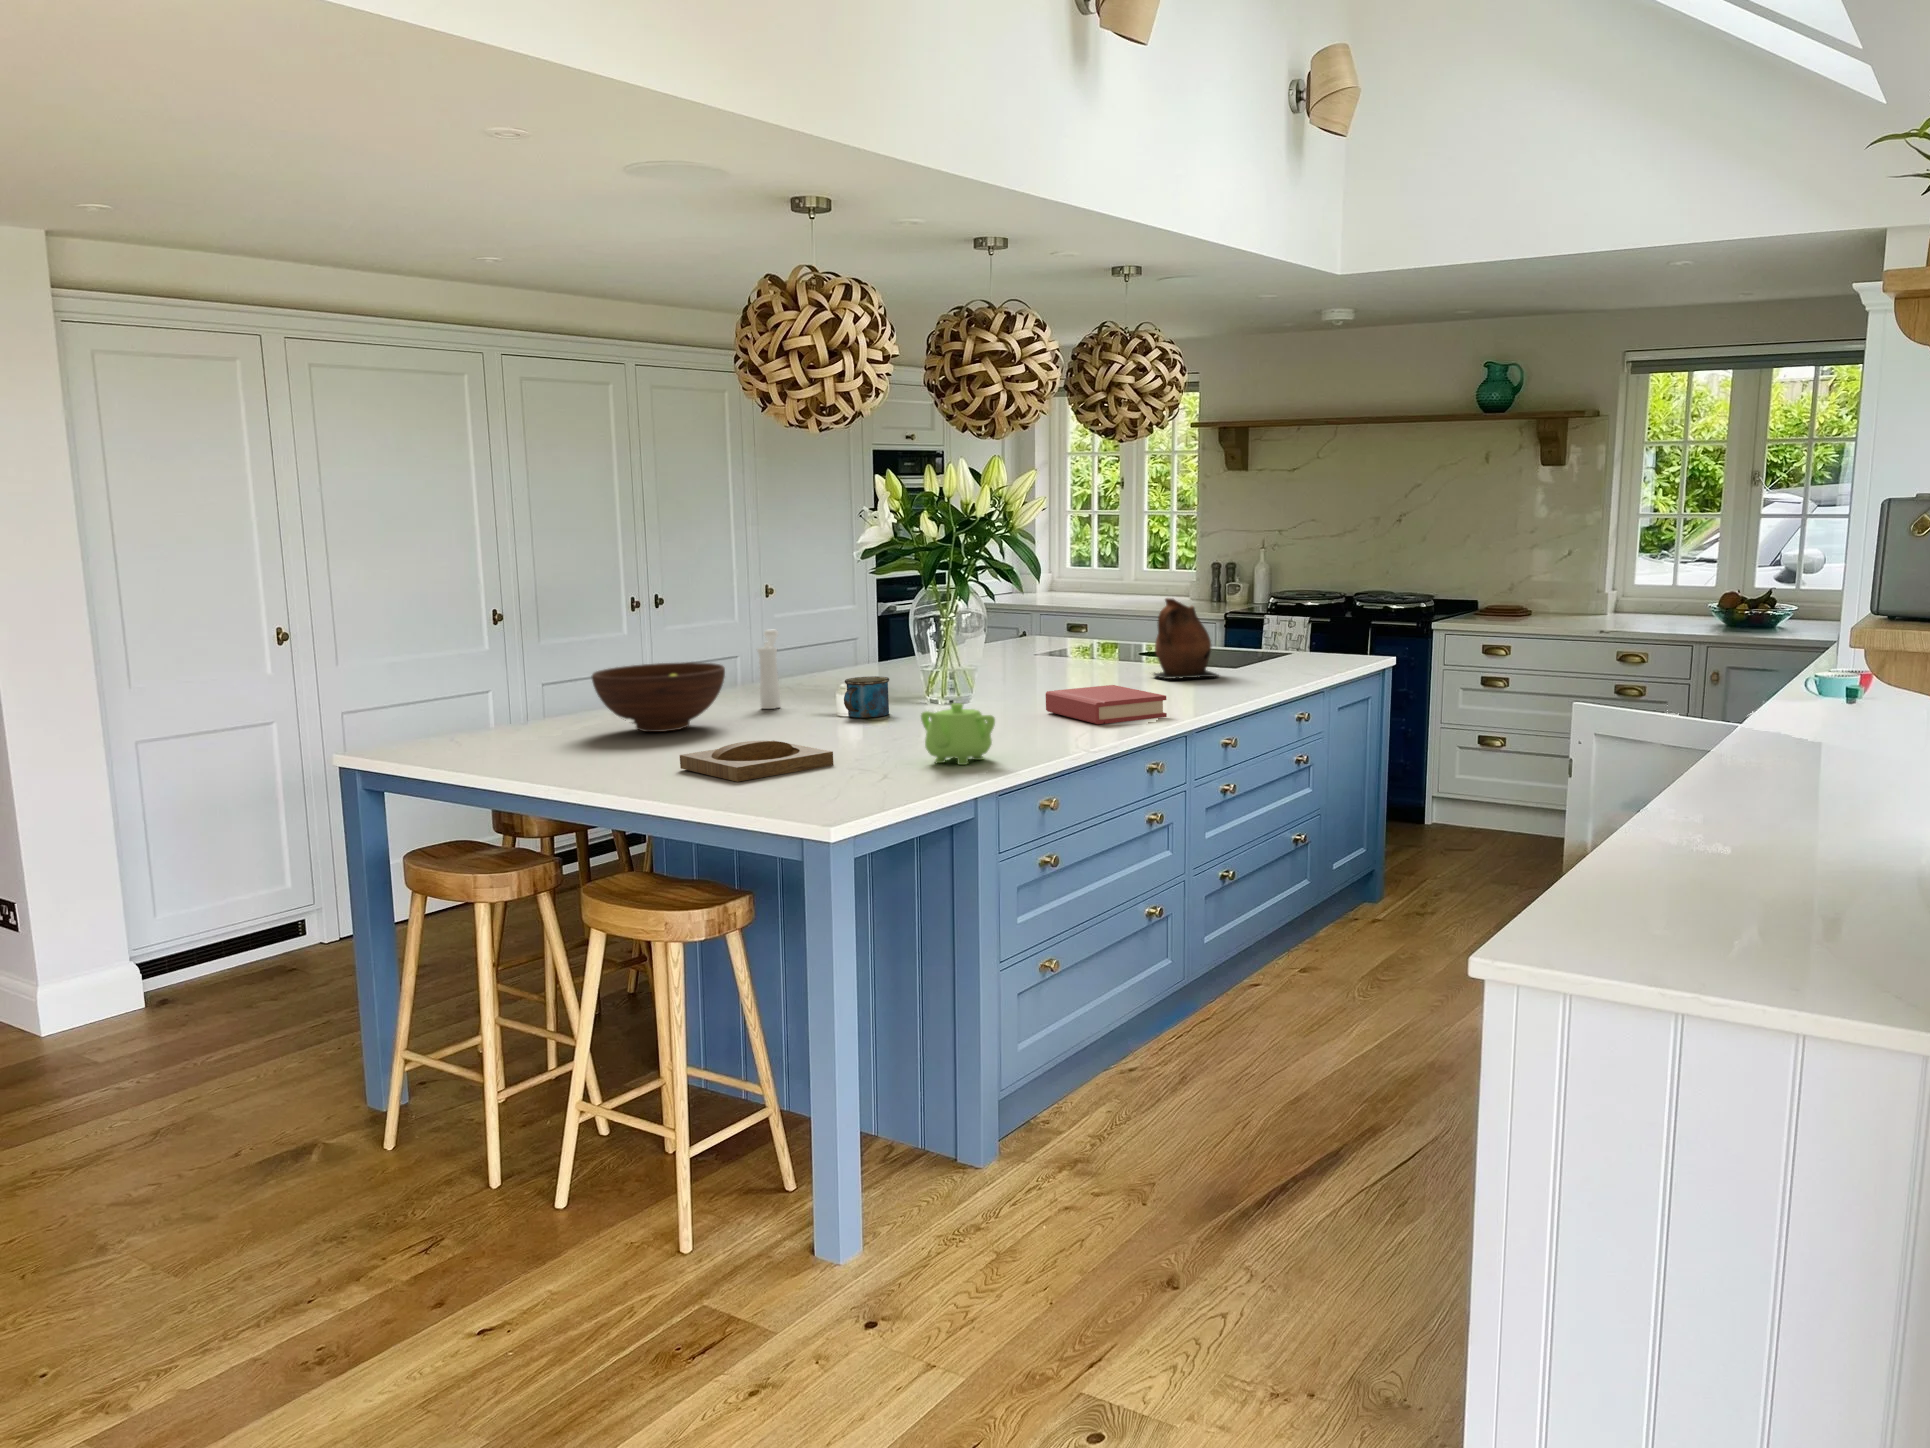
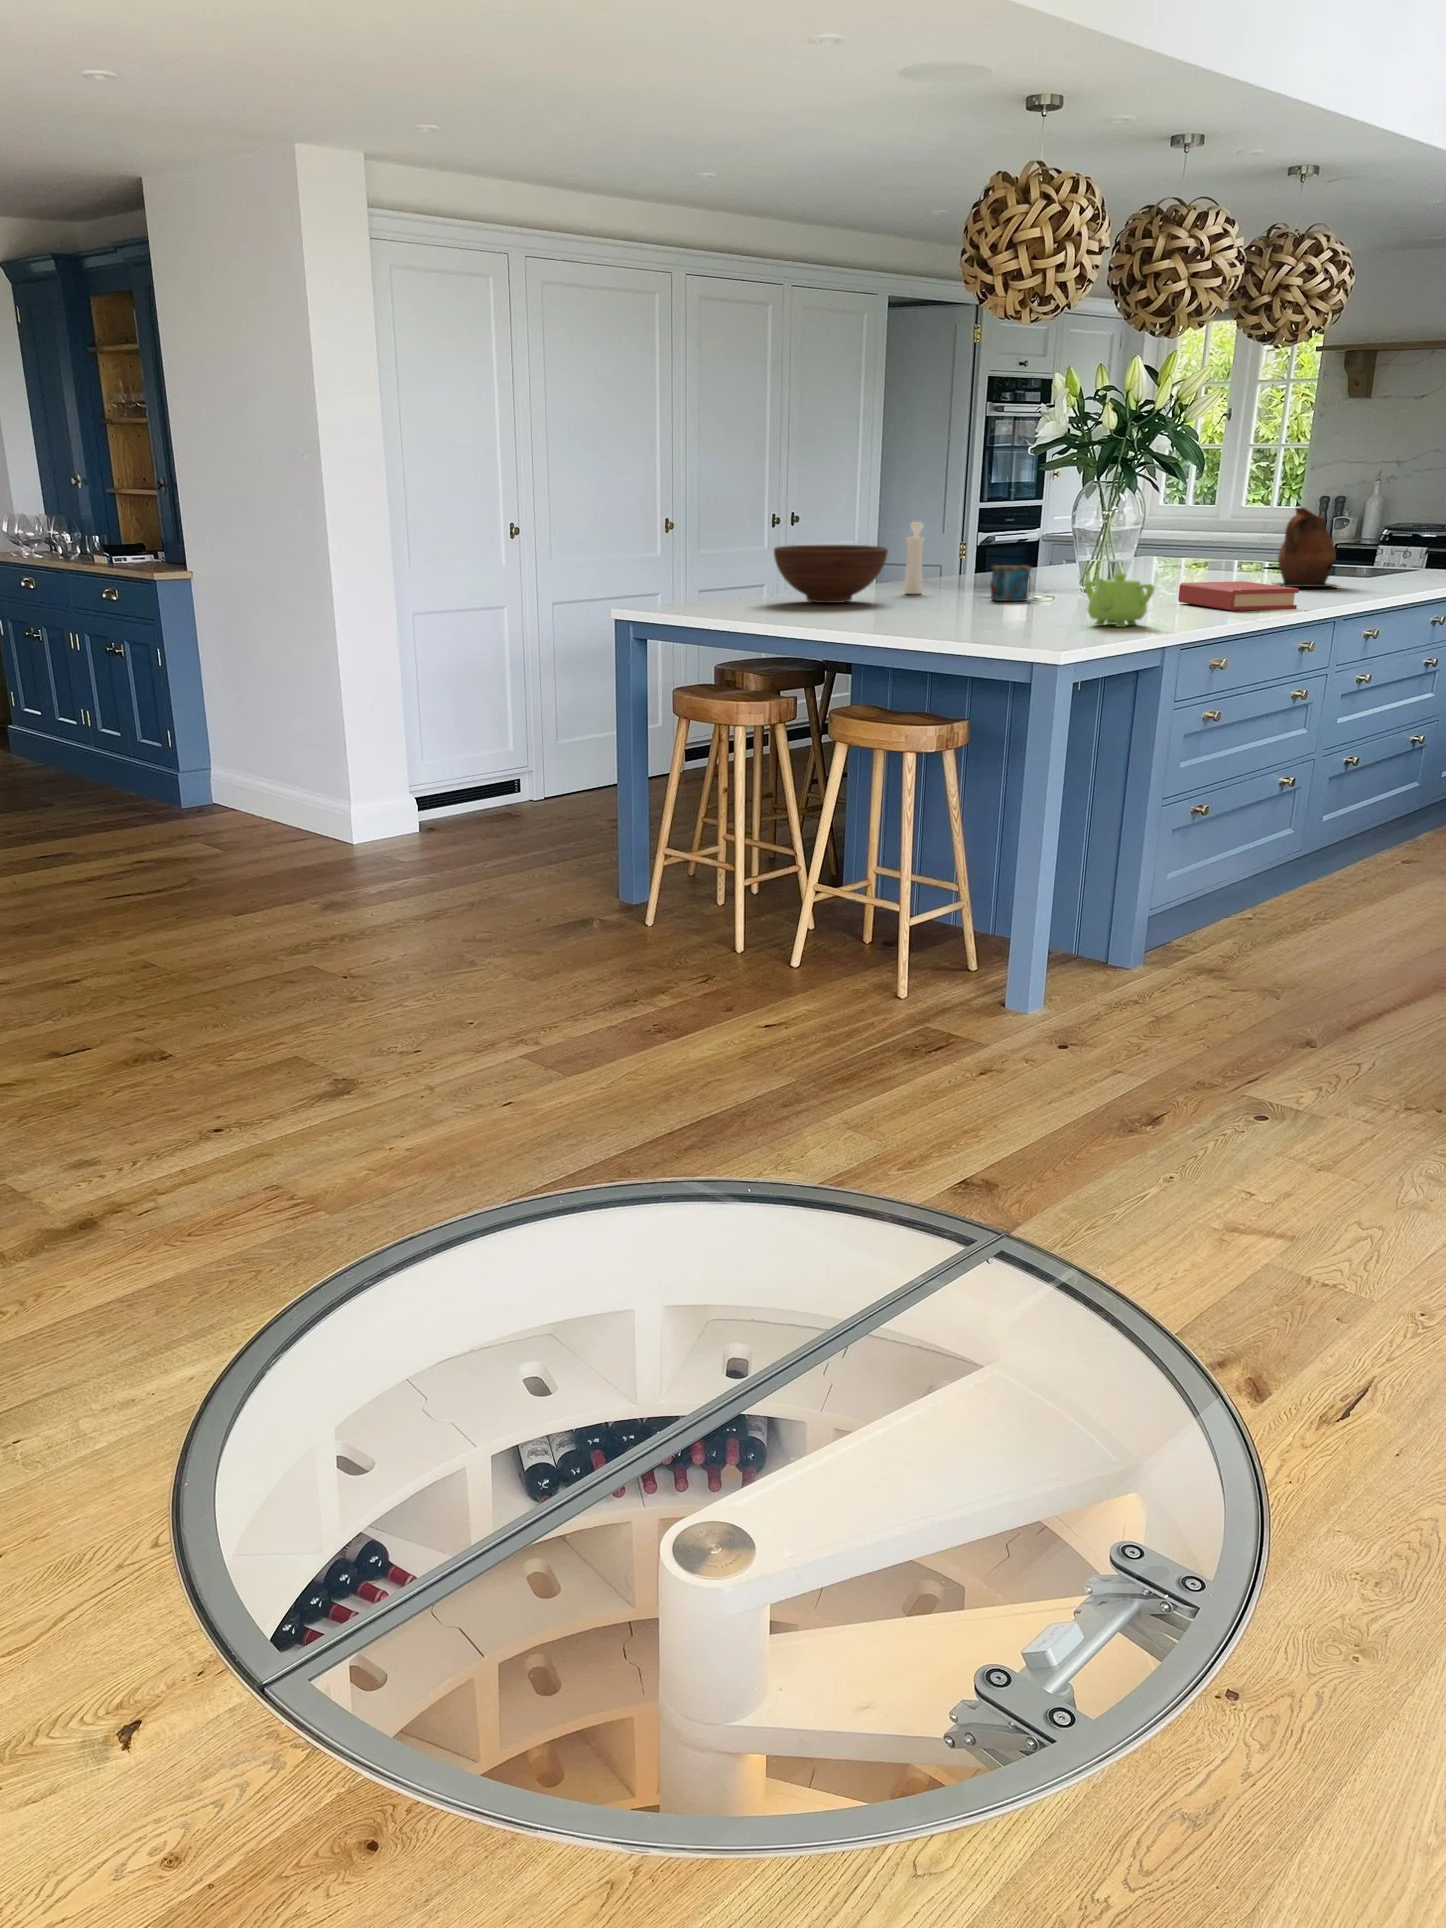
tray: present [680,740,834,782] -> none [872,601,1004,629]

